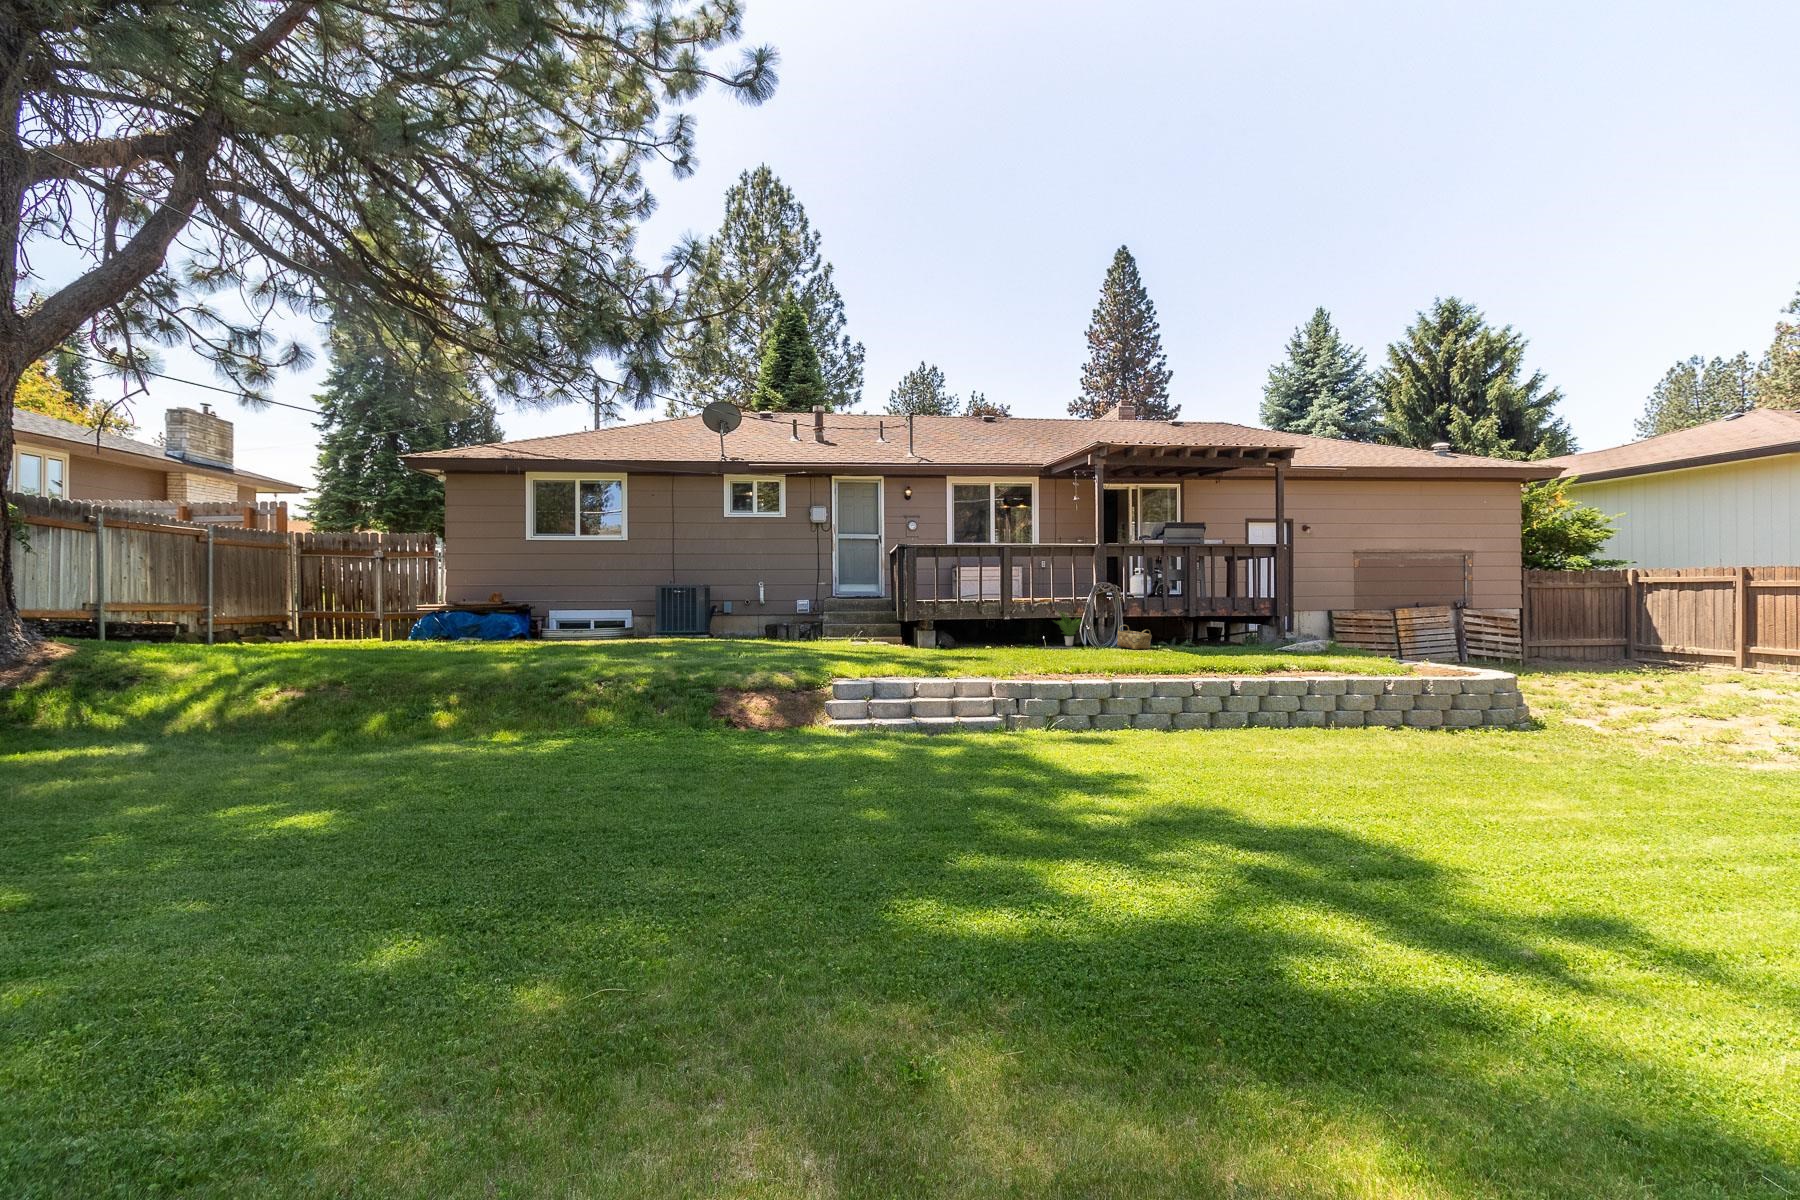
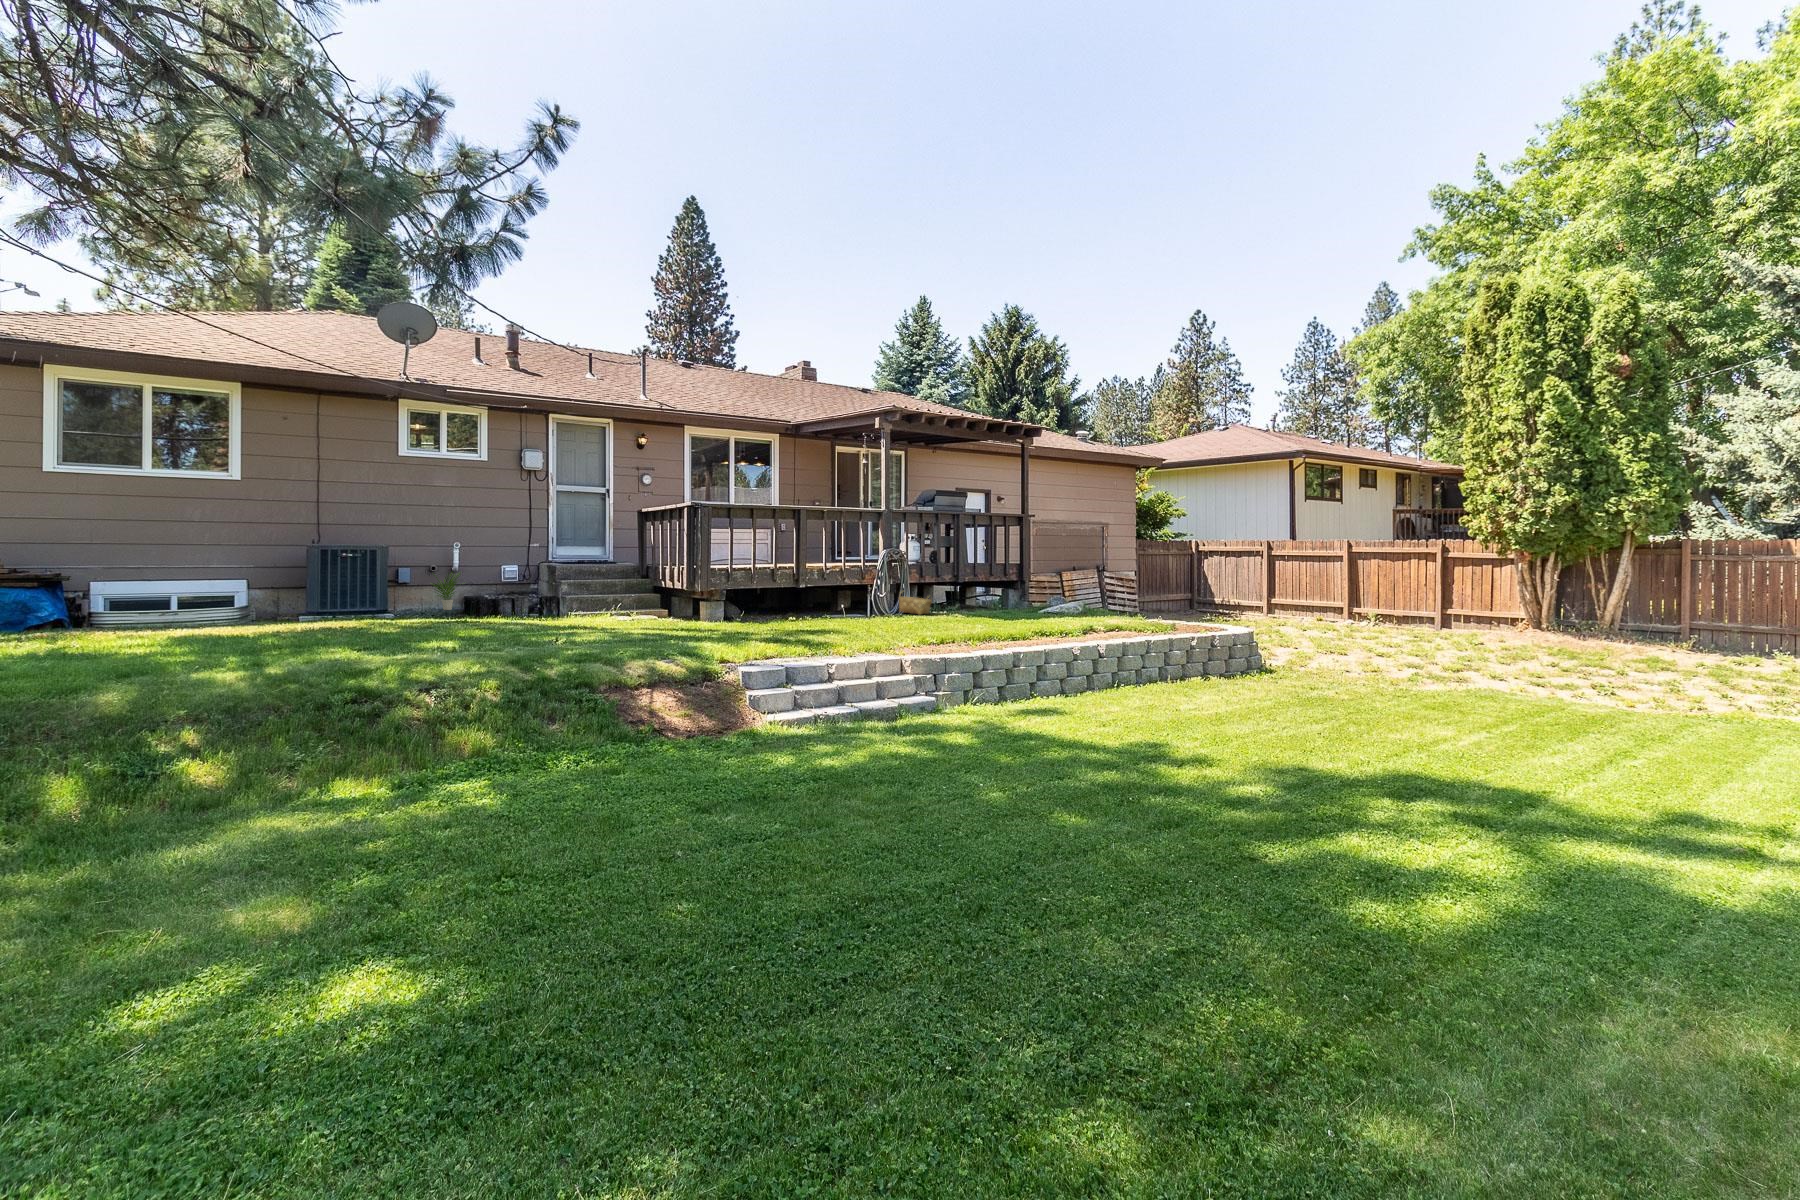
potted plant: present [1056,612,1082,646] -> present [433,572,460,610]

